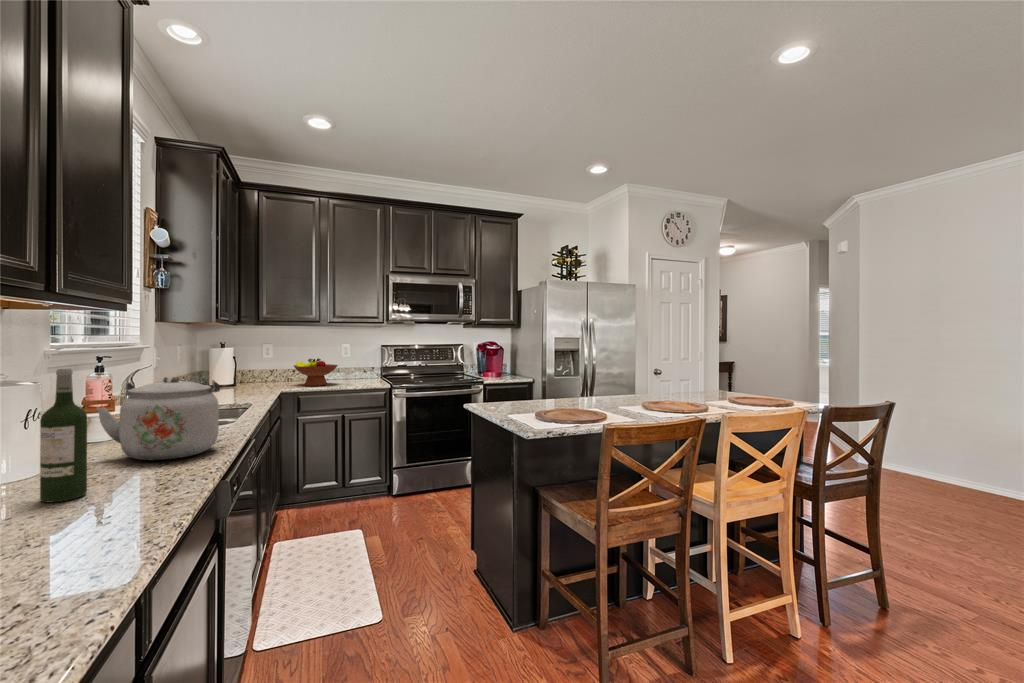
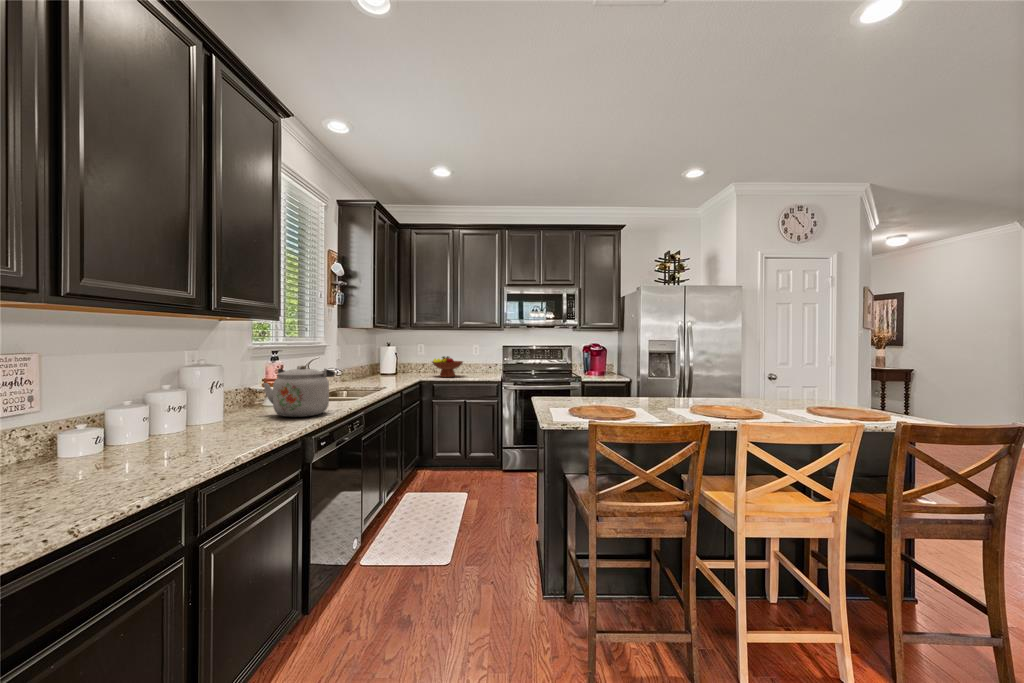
wine bottle: present [40,369,87,503] -> none [217,359,240,433]

